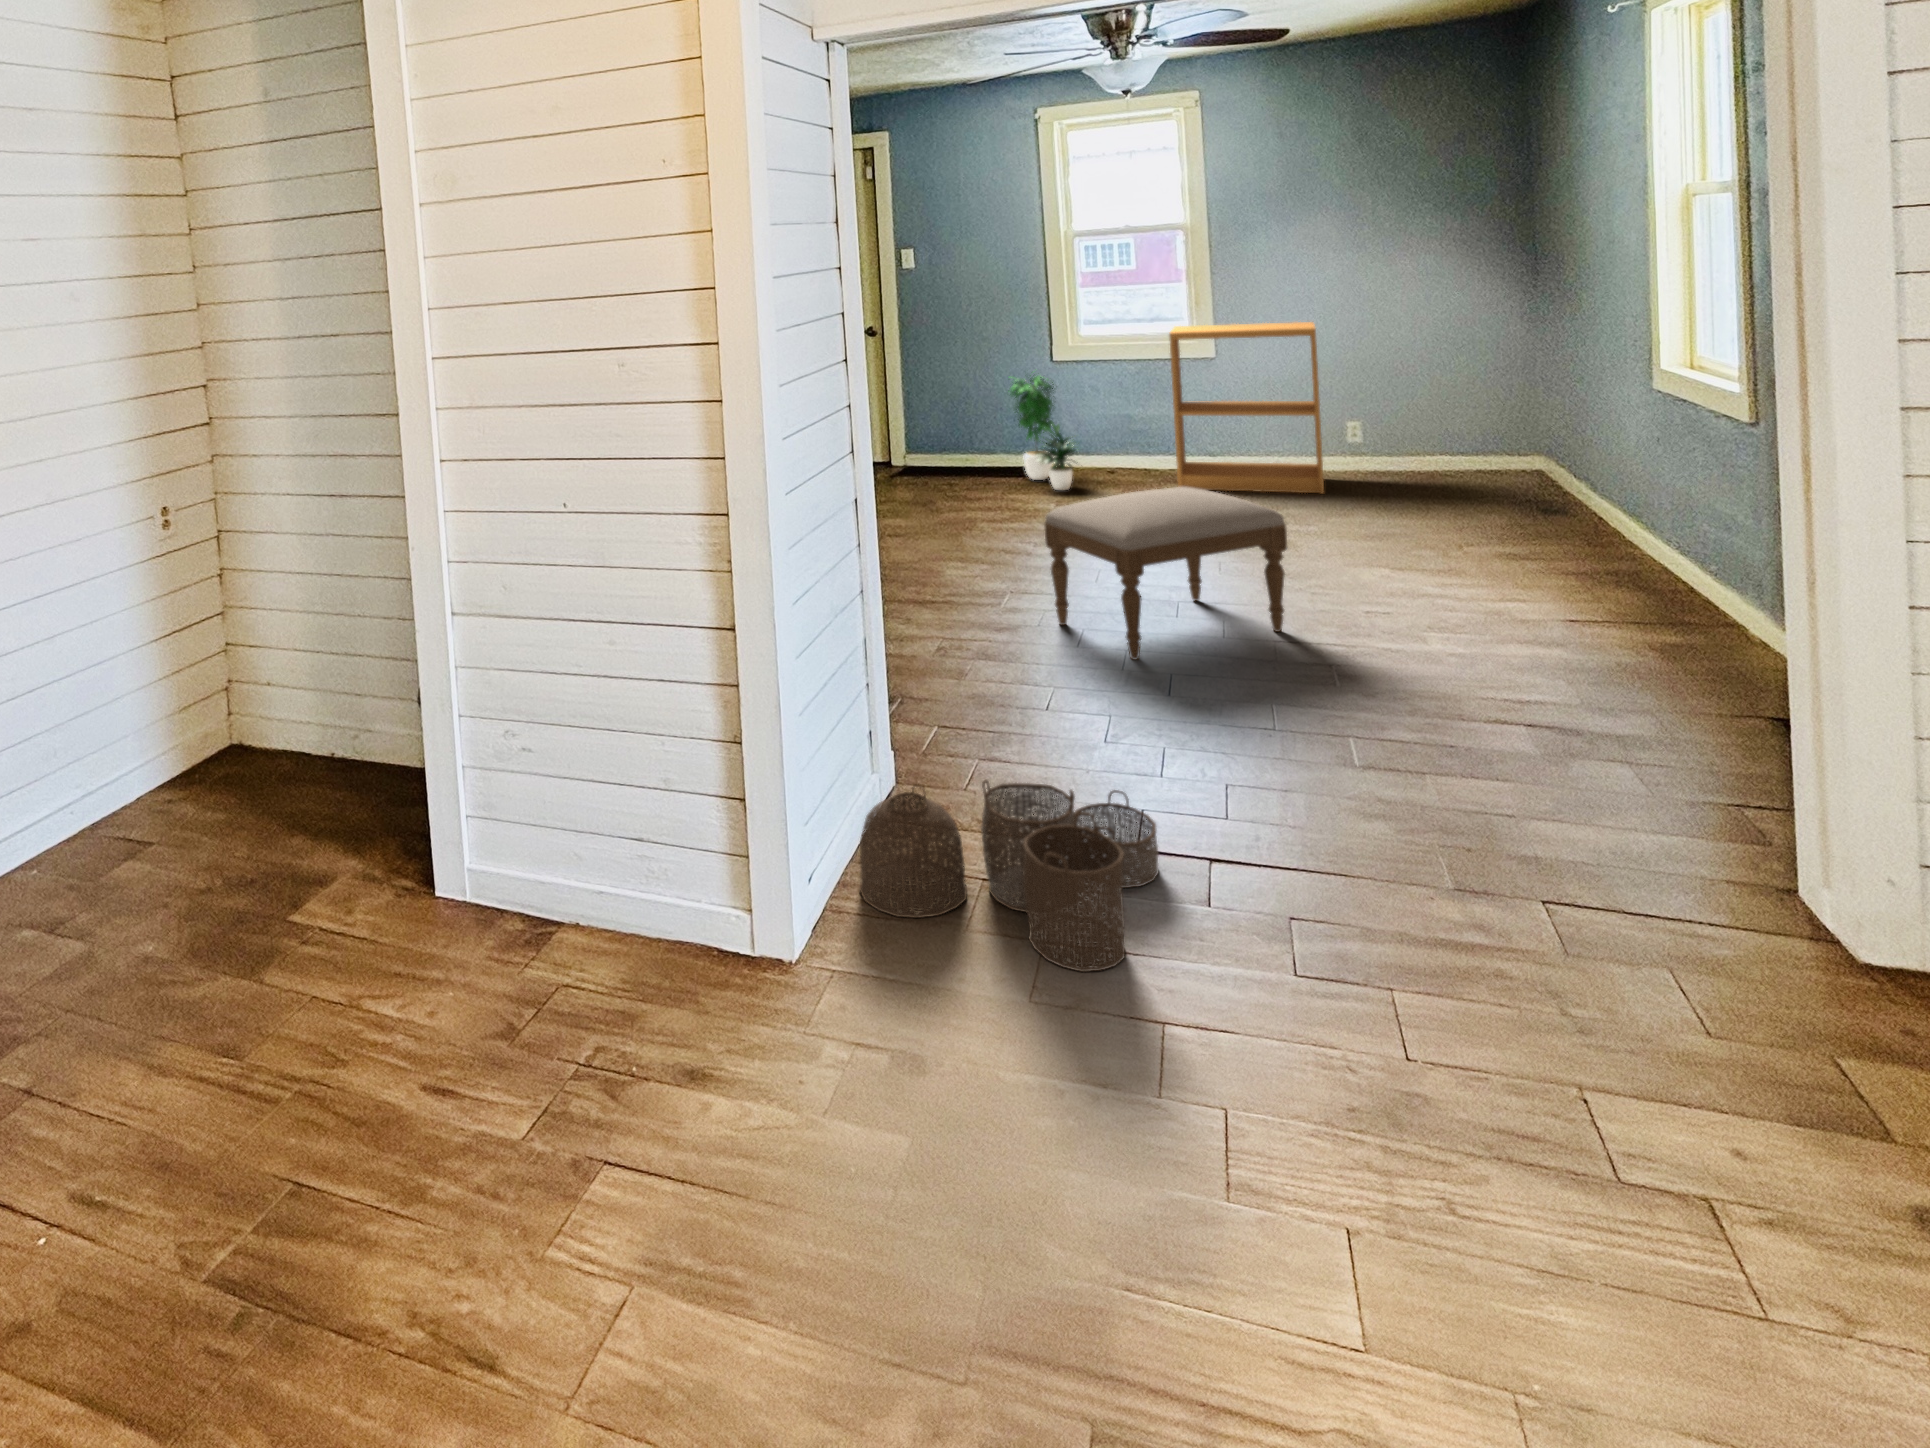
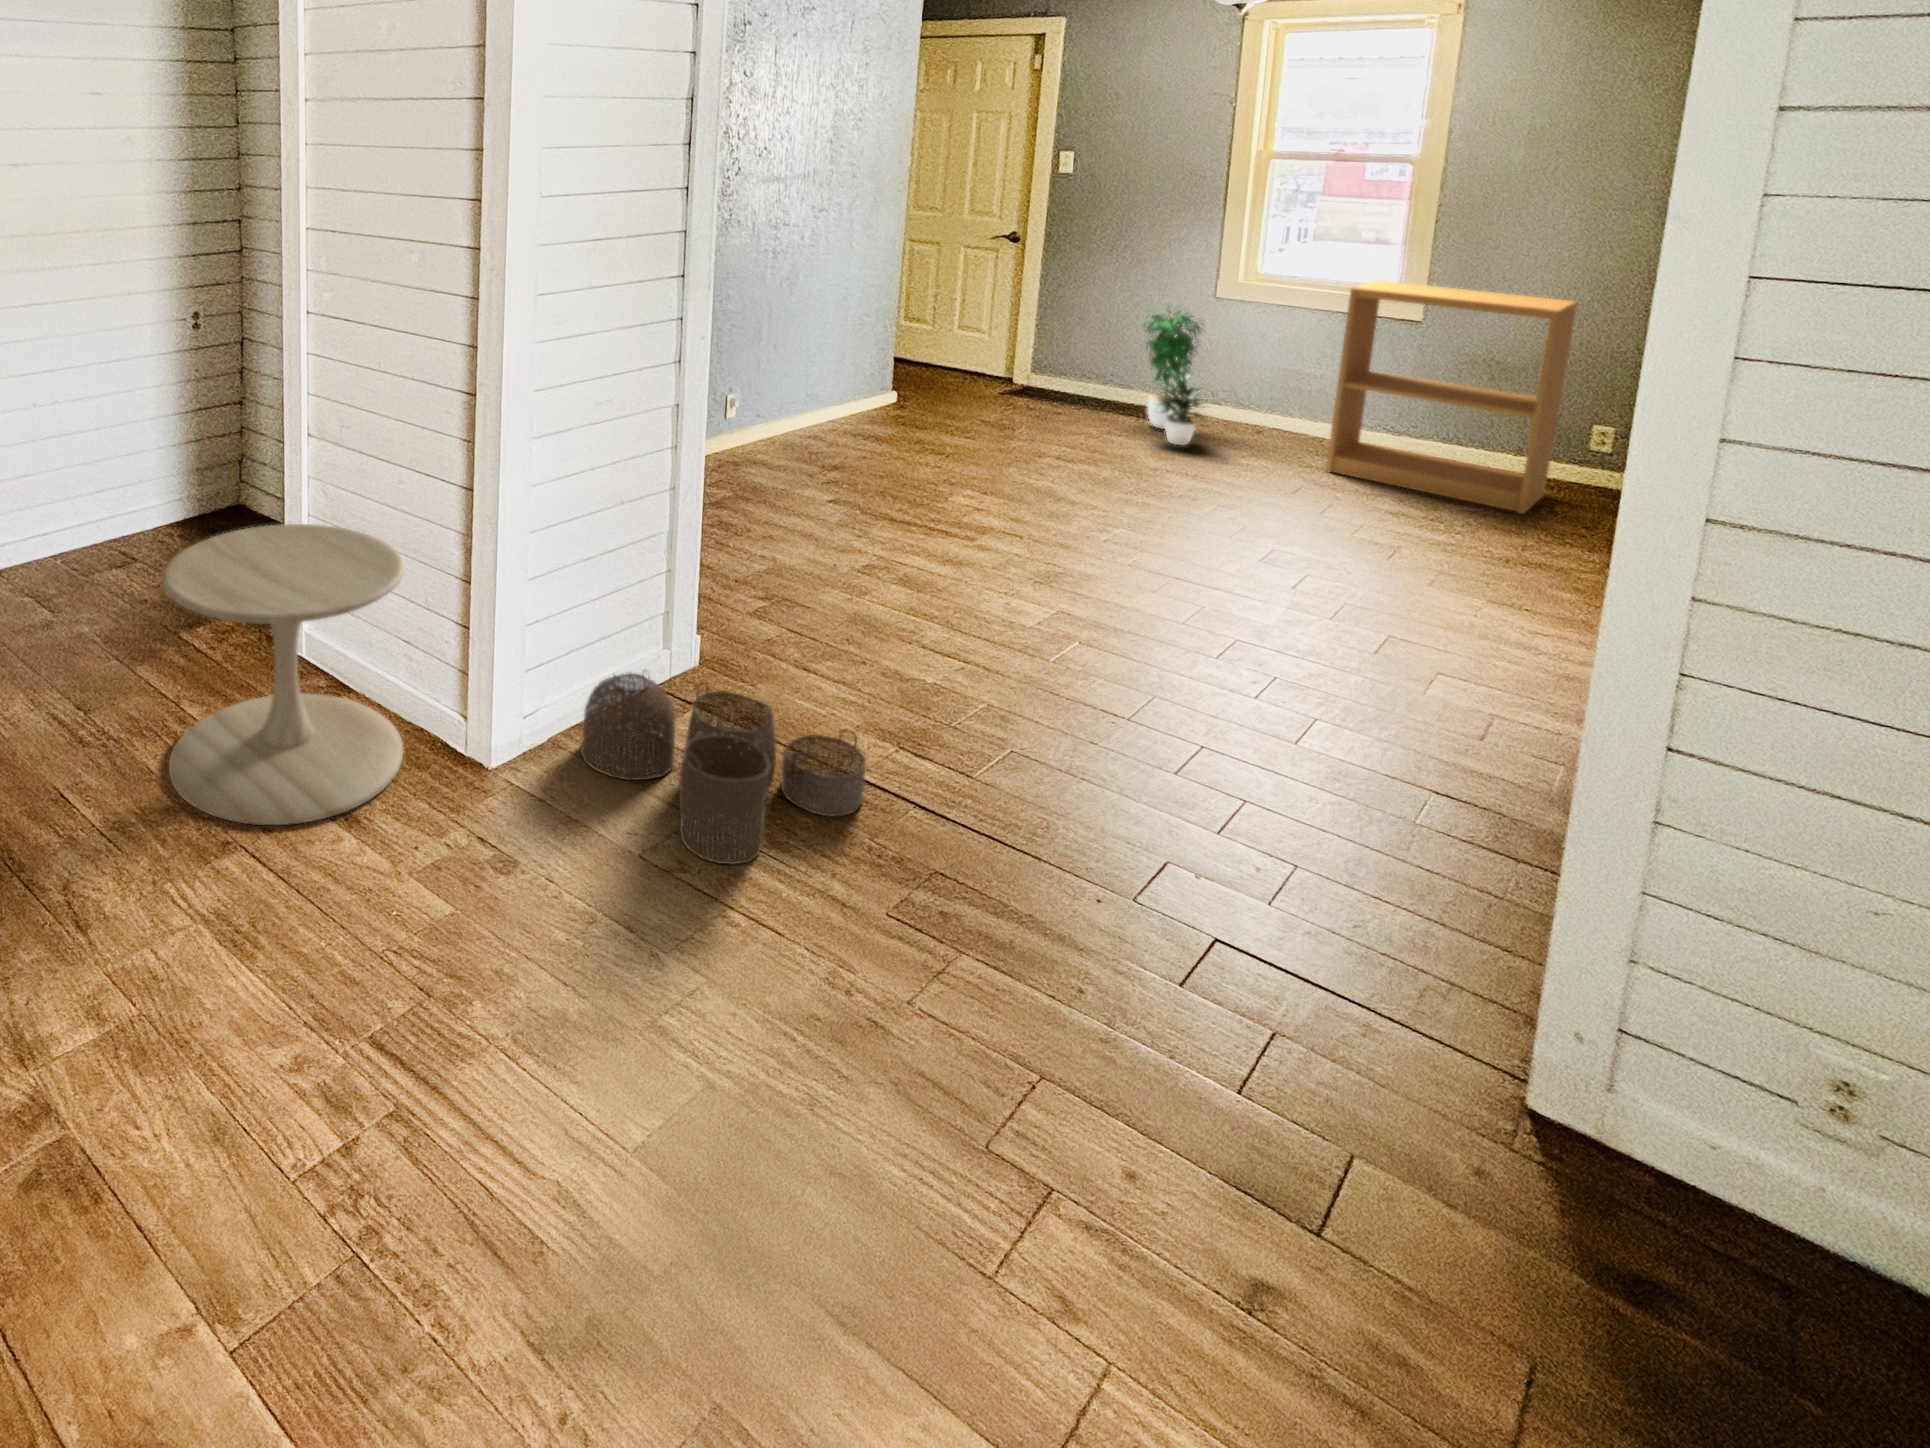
ottoman: present [1045,487,1287,660] -> none [1010,459,1290,646]
side table: none [380,708,706,1135] -> present [162,524,404,825]

